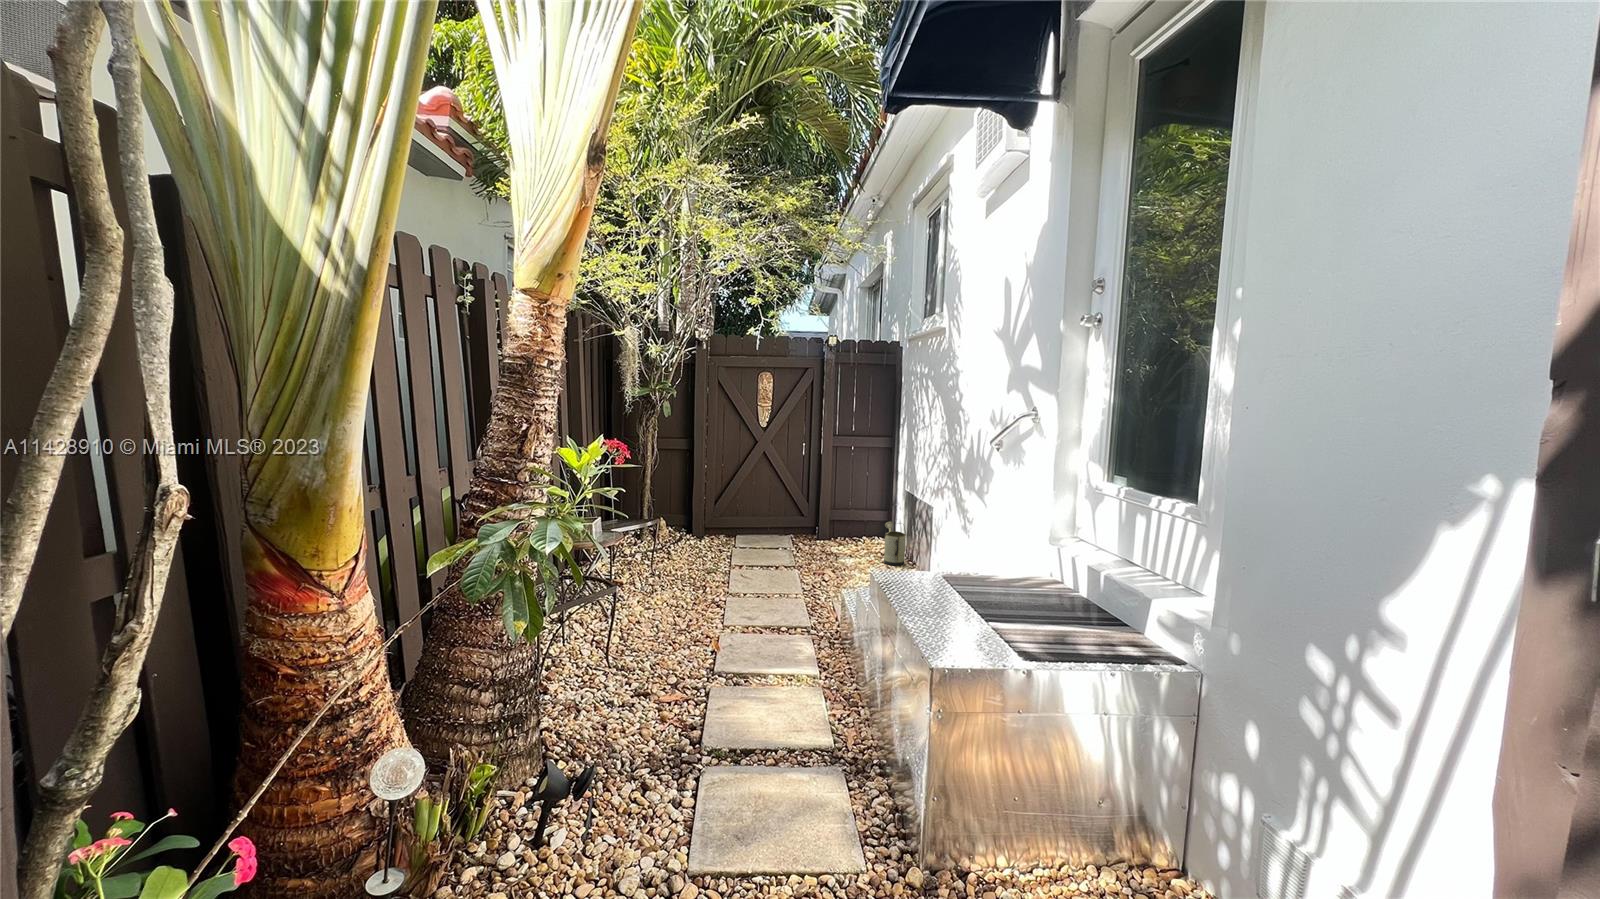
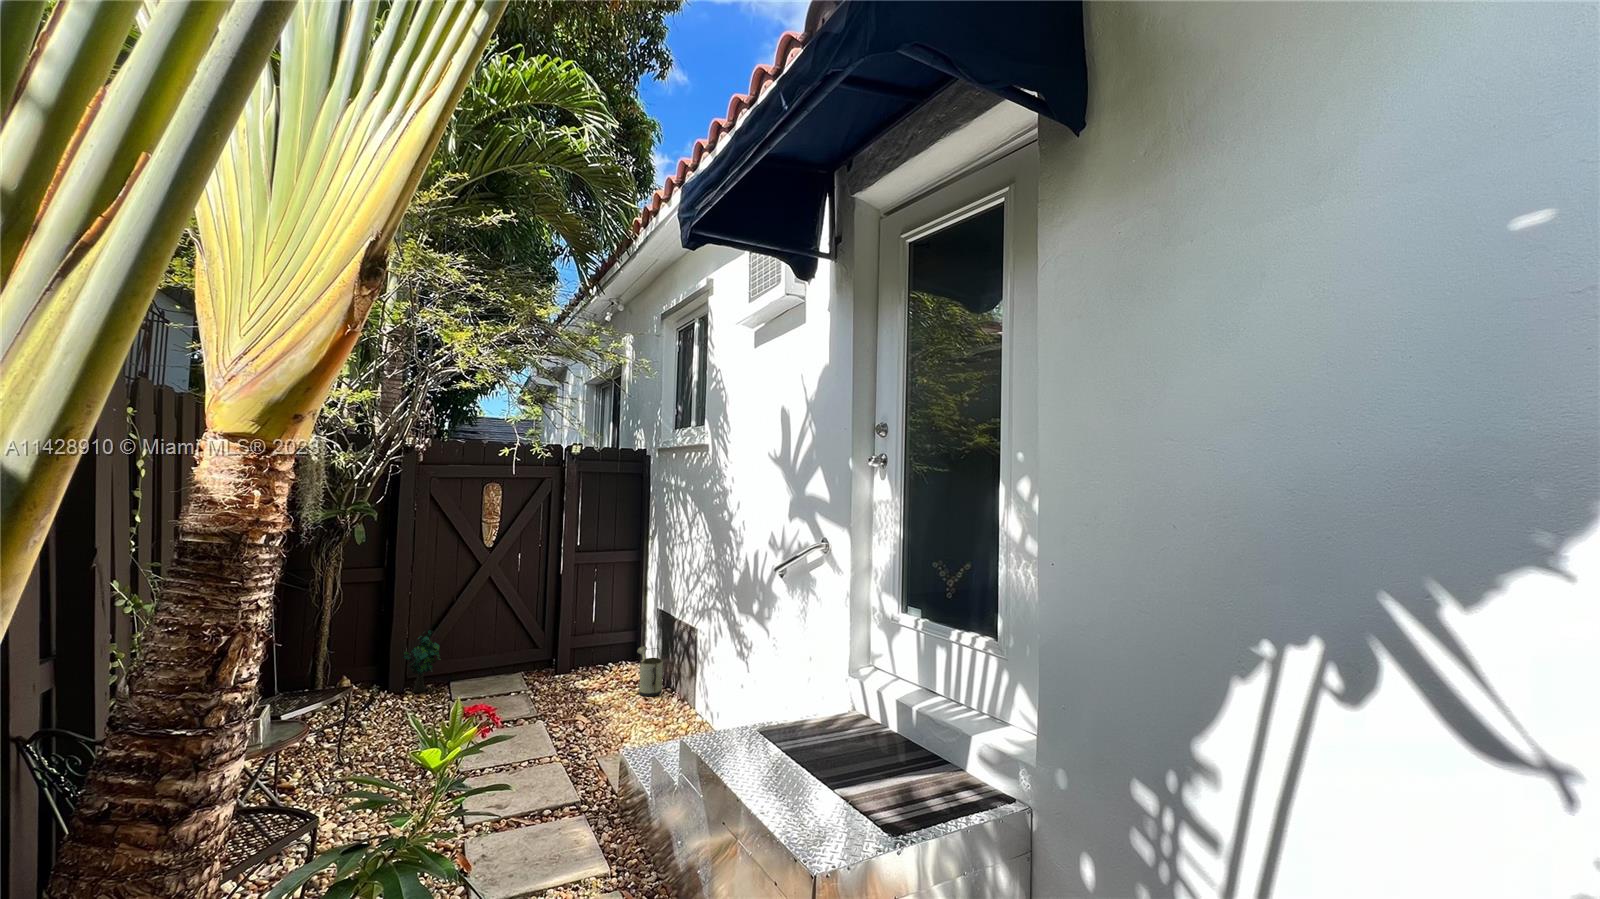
decorative plant: none [699,491,728,539] -> present [403,630,441,692]

